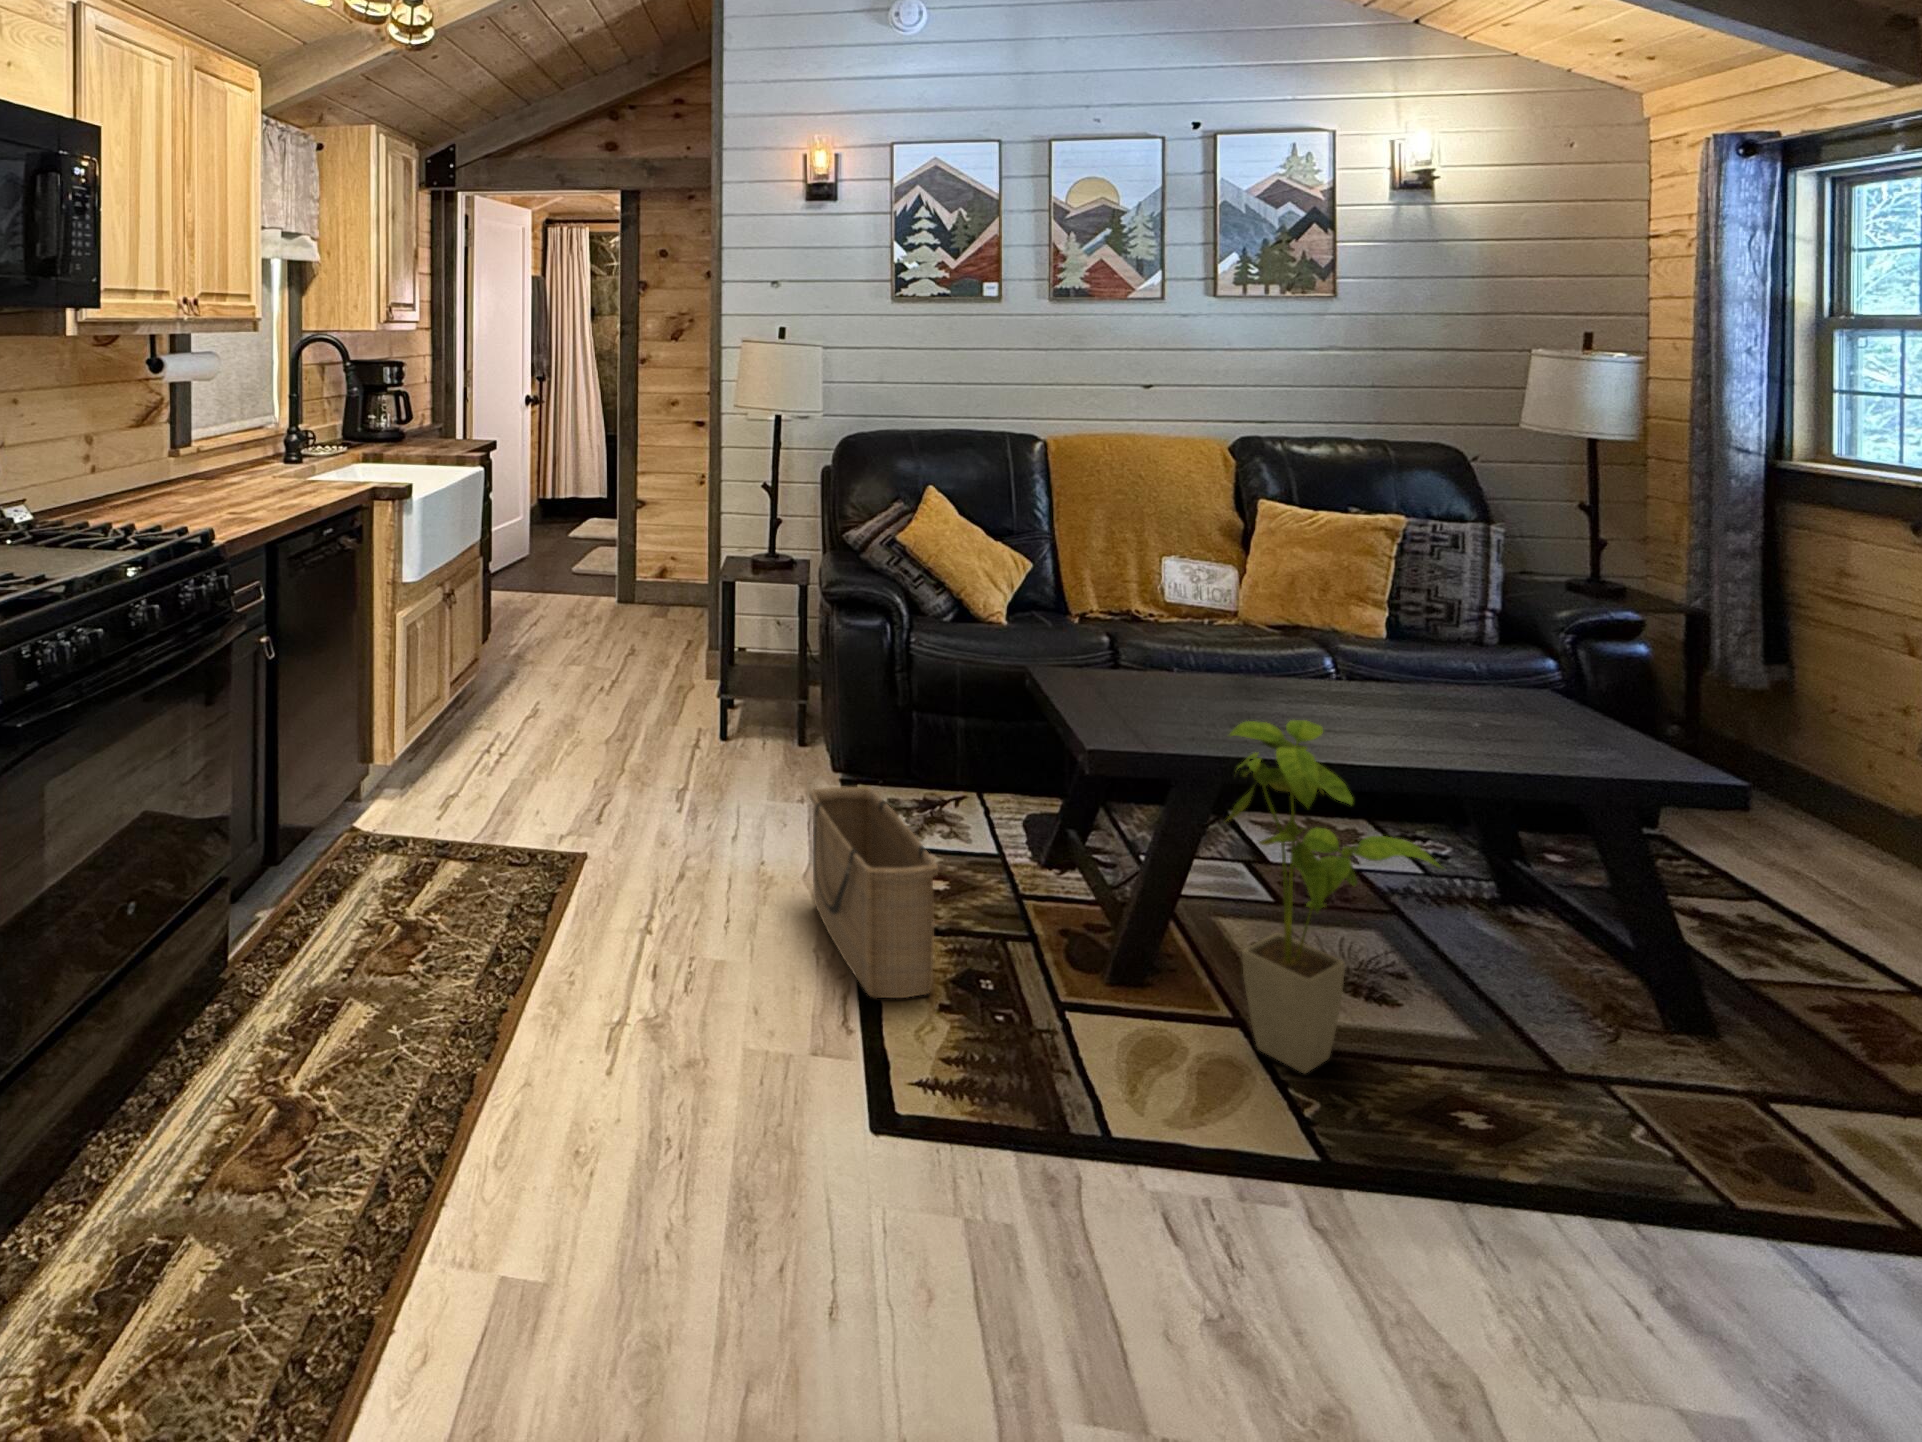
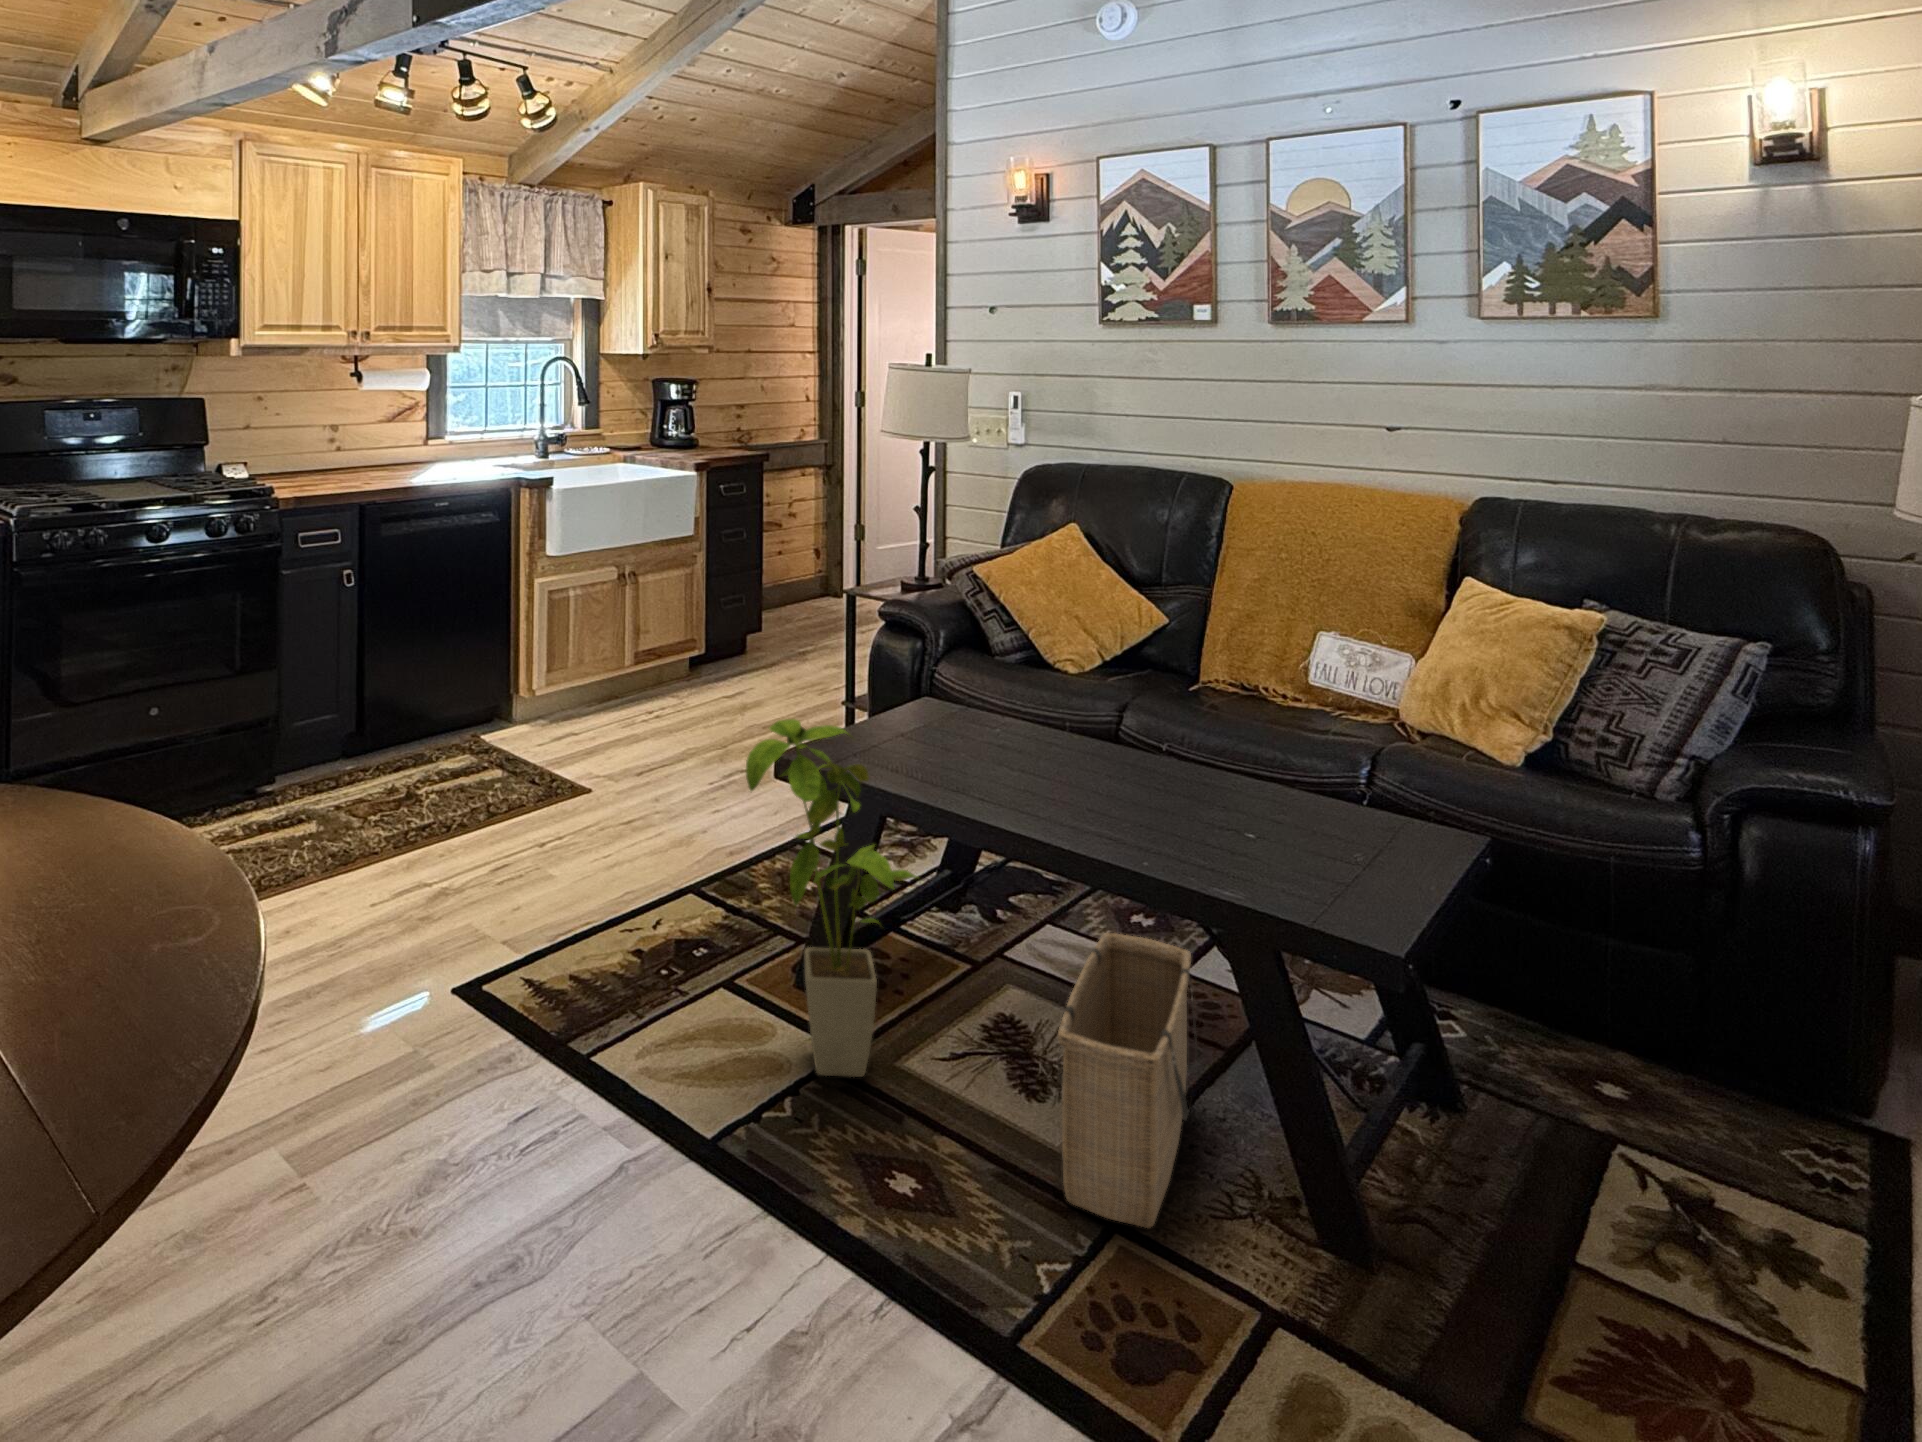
basket: present [809,787,939,998] -> present [1058,933,1196,1228]

